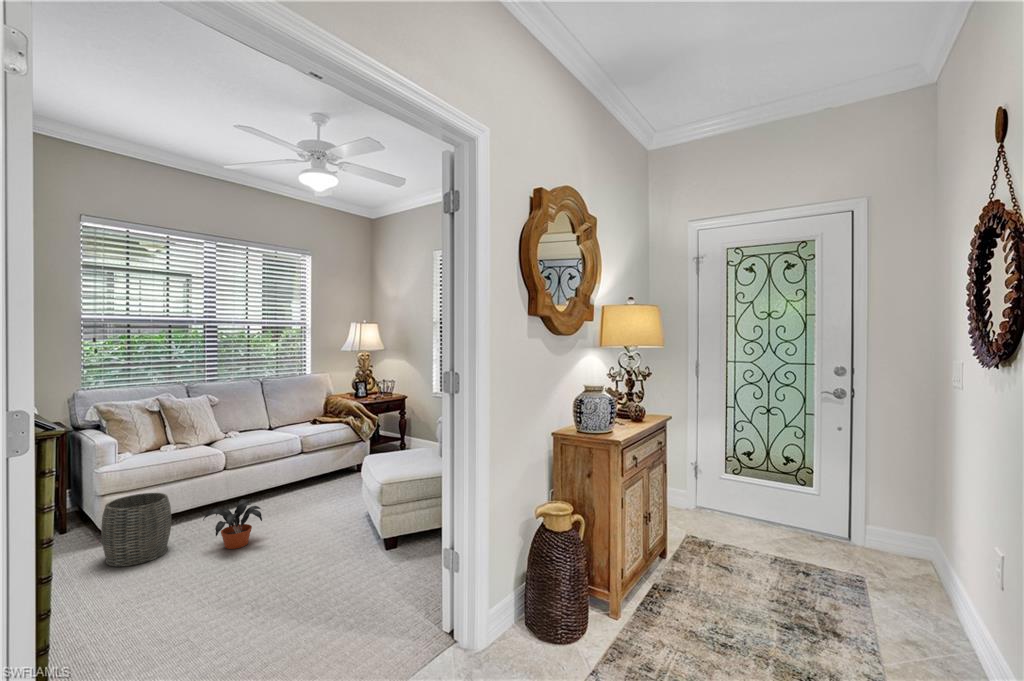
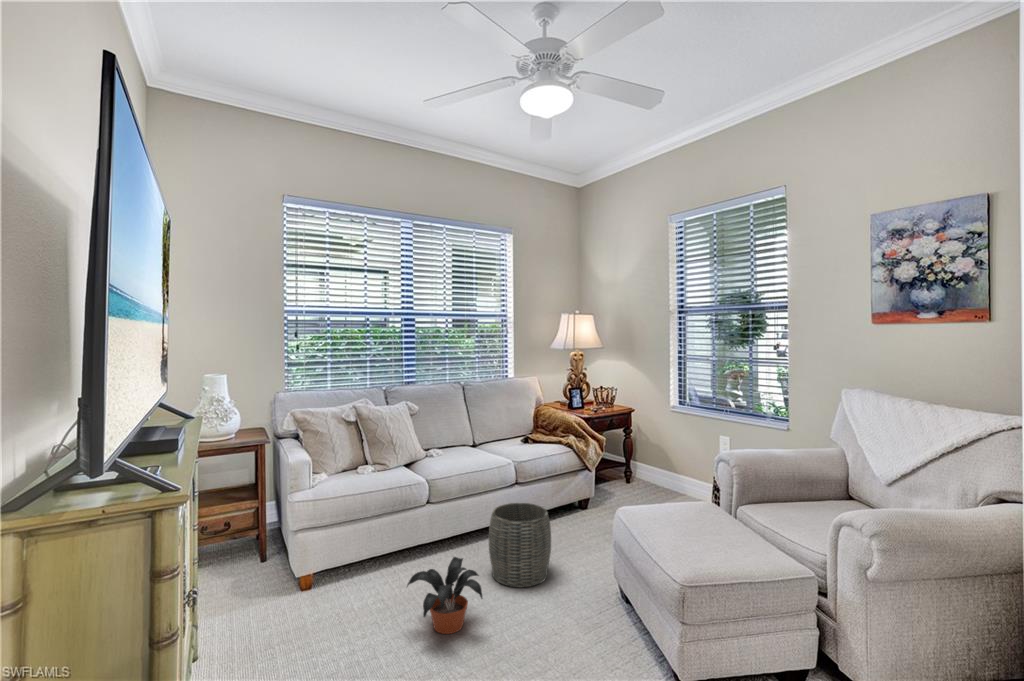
woven basket: present [101,493,171,567] -> present [489,503,551,587]

